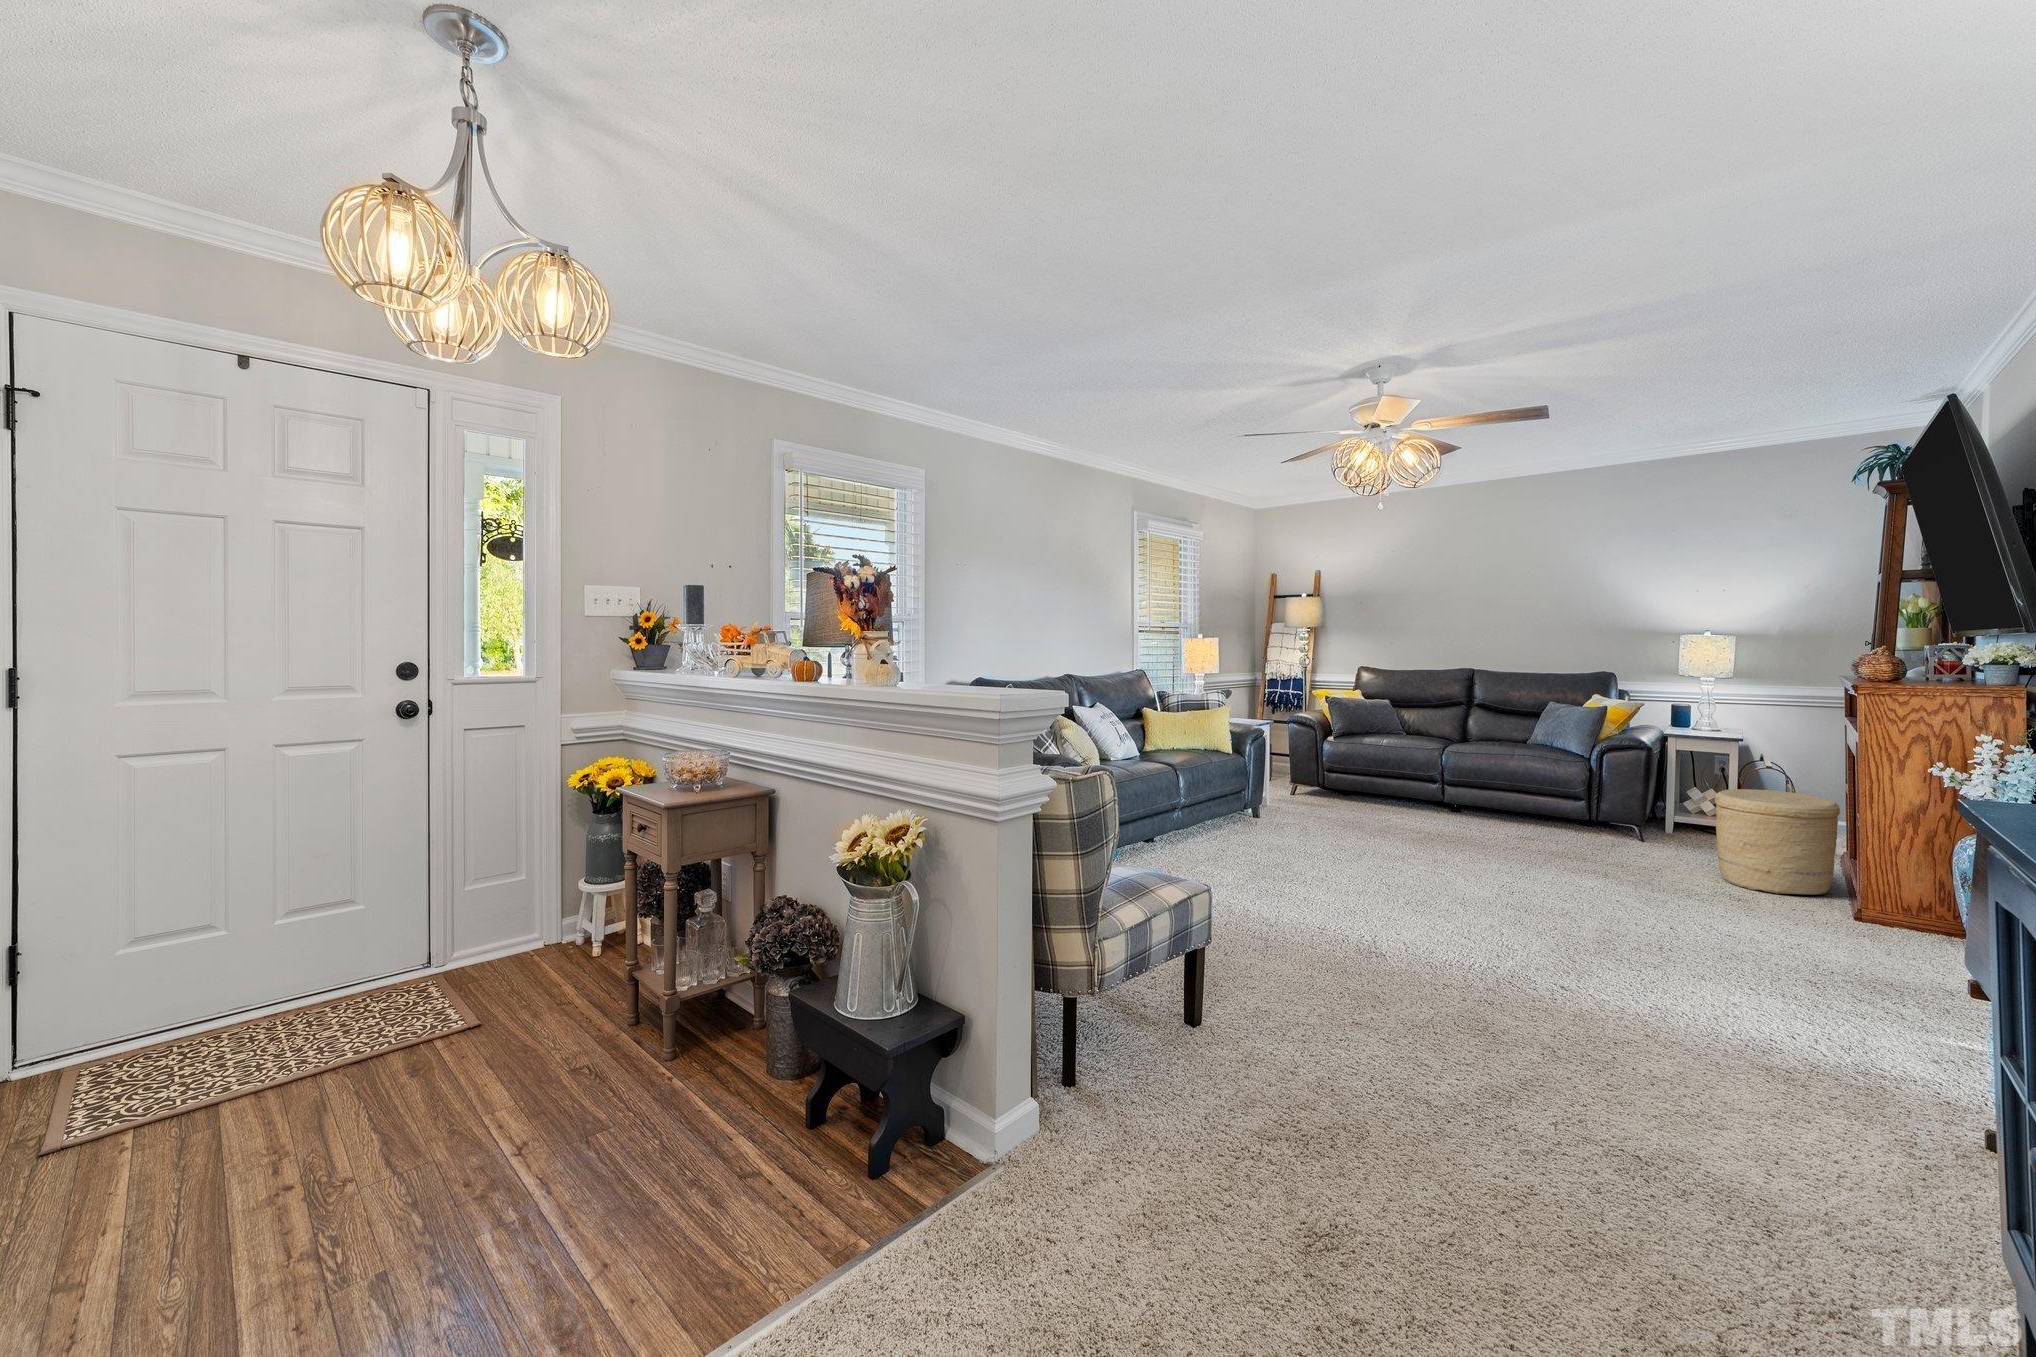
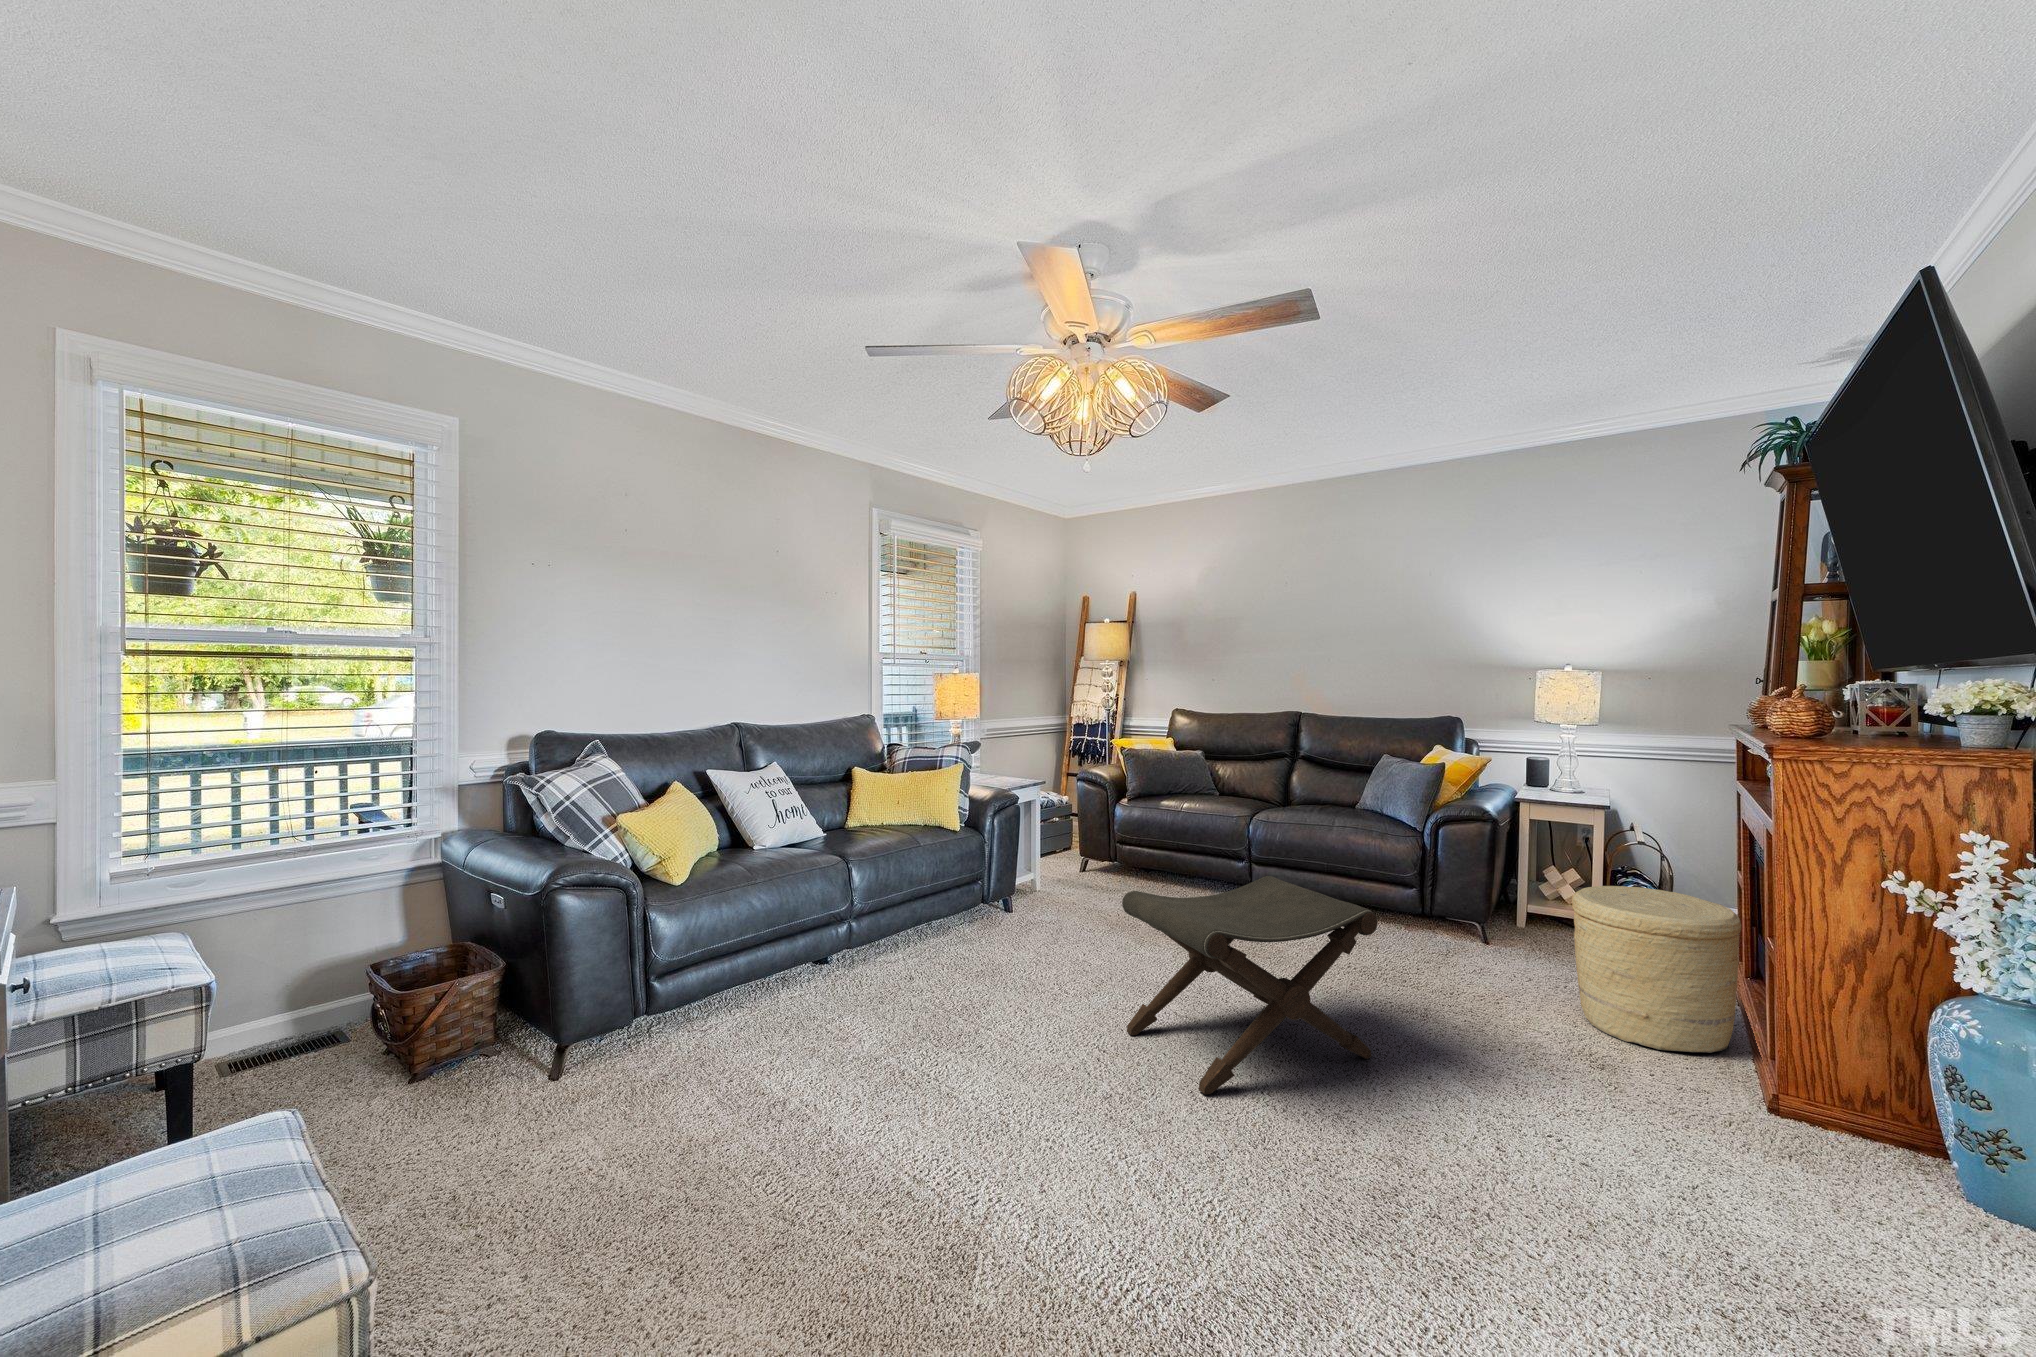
footstool: none [1394,781,1579,908] -> present [1122,876,1378,1094]

